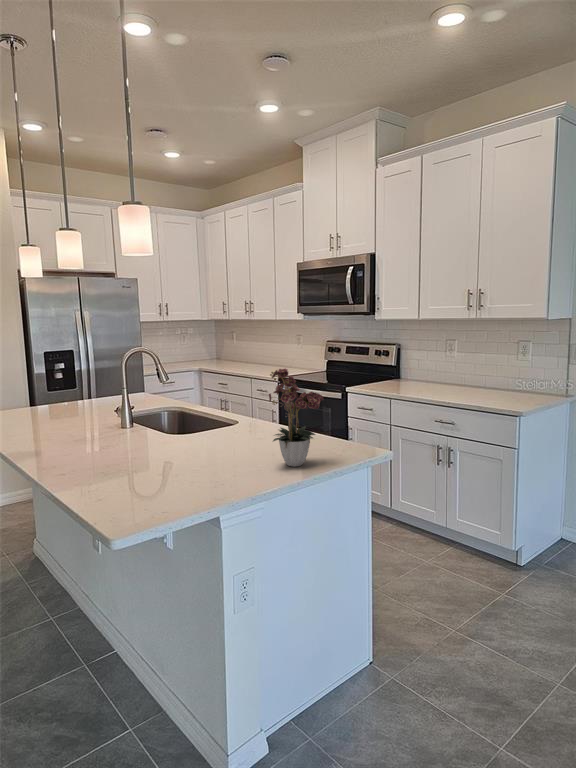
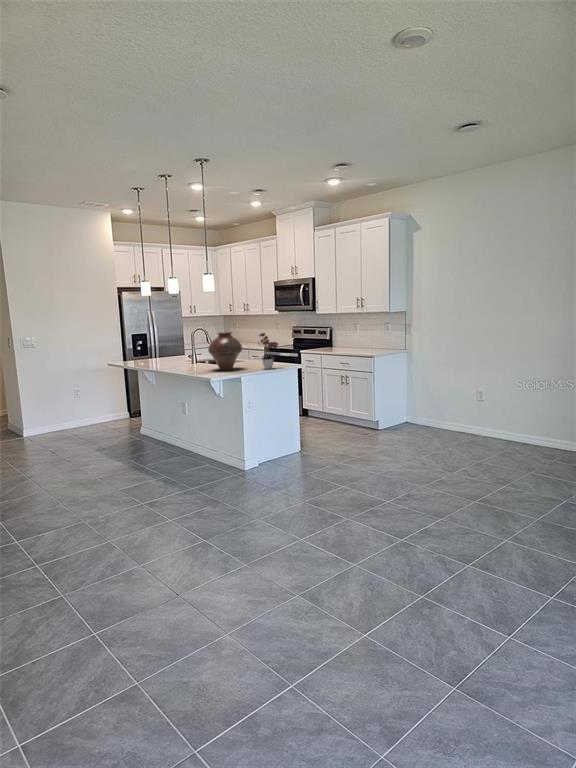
vase: none [133,363,226,465] -> present [208,332,242,370]

